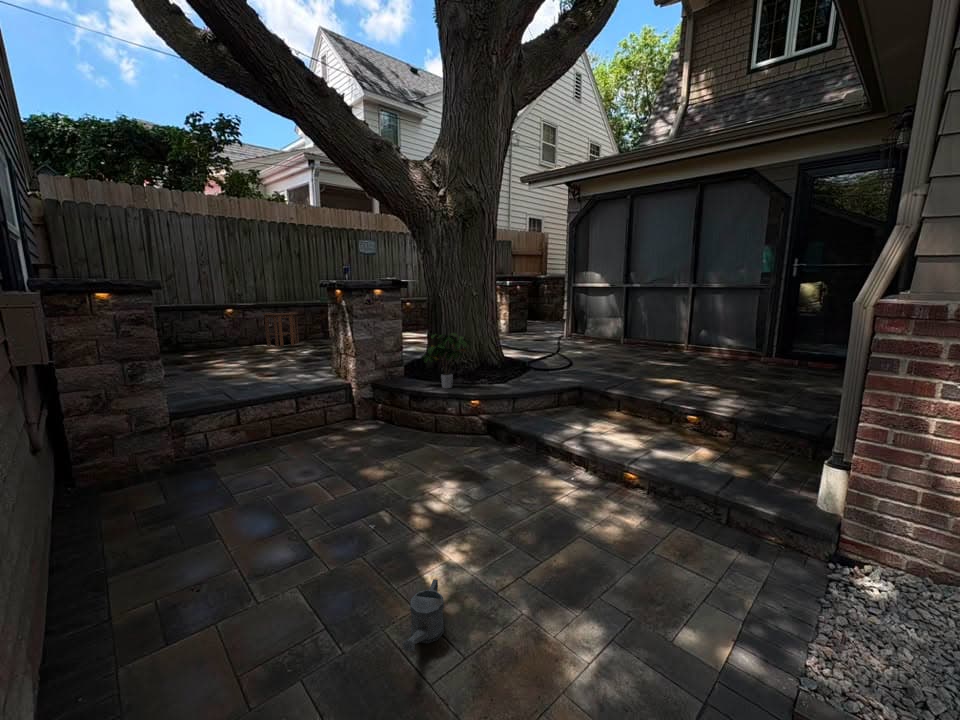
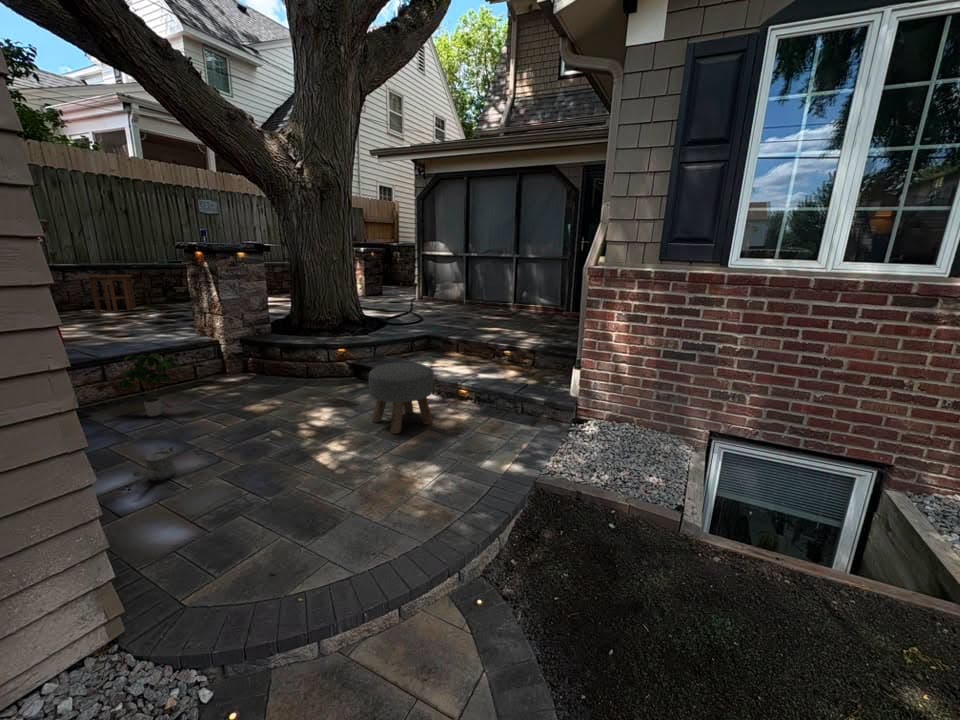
potted plant: present [423,333,471,388] -> present [116,353,180,416]
ottoman: none [502,434,593,542] -> present [369,363,433,434]
watering can: present [402,579,444,651] -> present [132,446,175,481]

